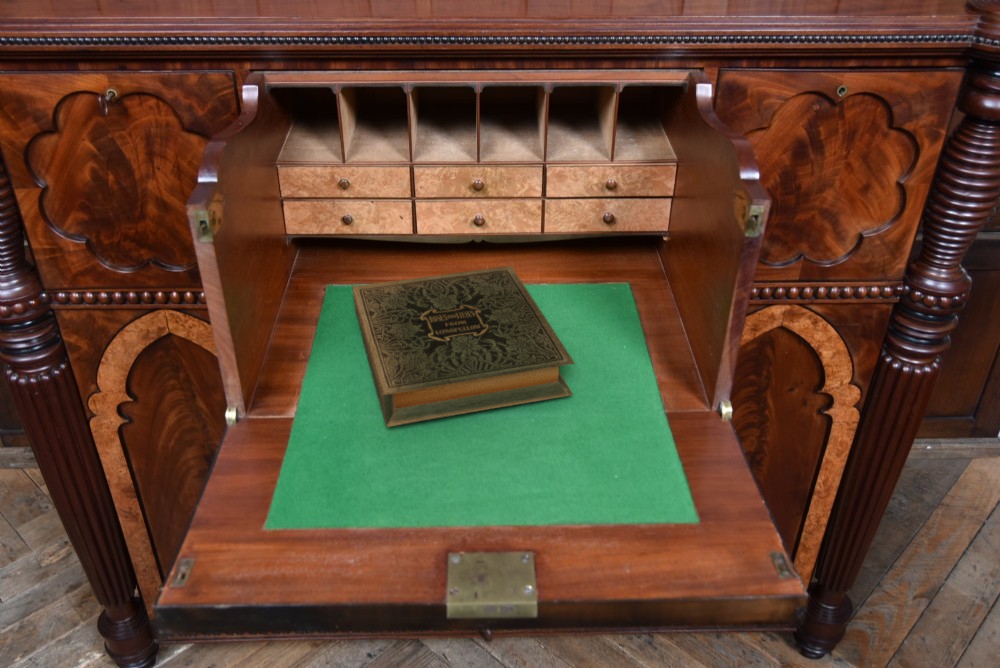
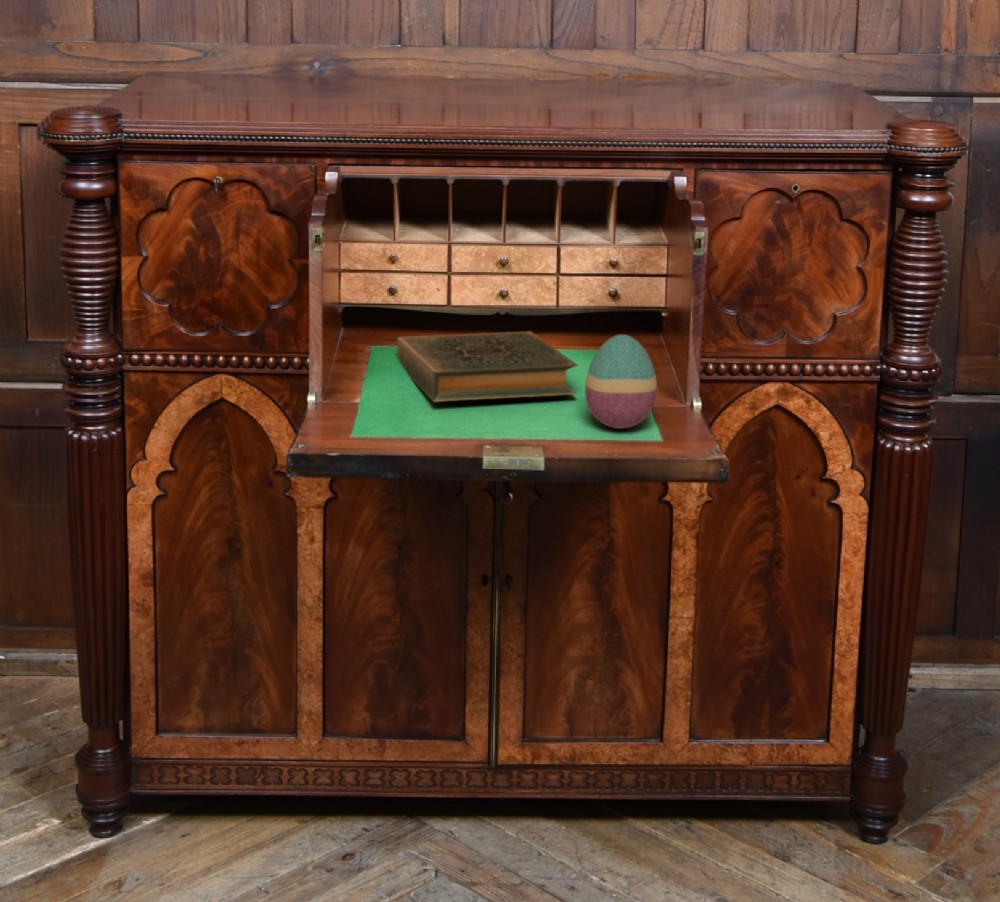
decorative egg: none [588,360,687,480] -> present [585,335,657,429]

